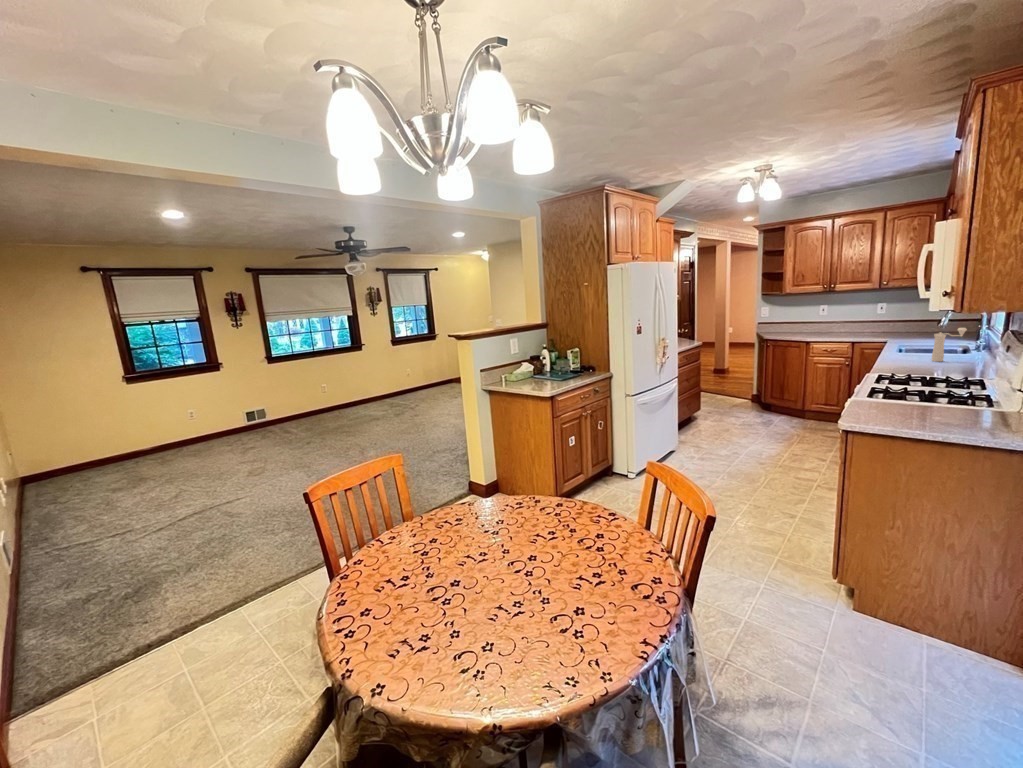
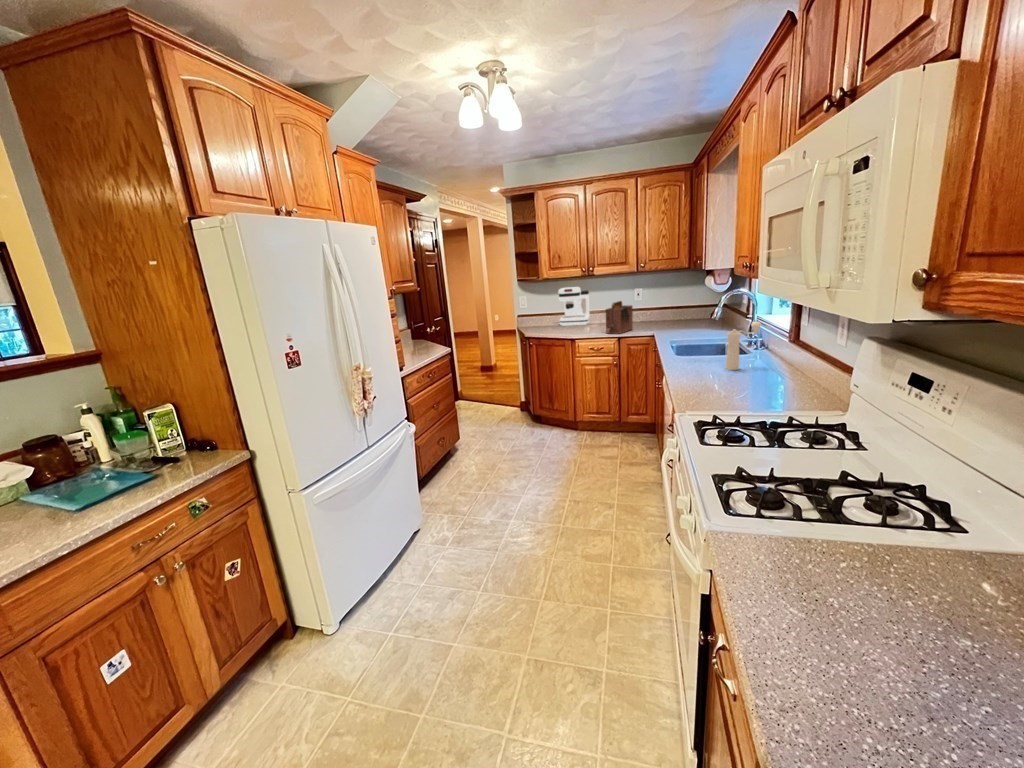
coffee maker: none [798,301,830,333] -> present [558,287,590,326]
toaster: none [840,313,870,339] -> present [606,301,633,334]

